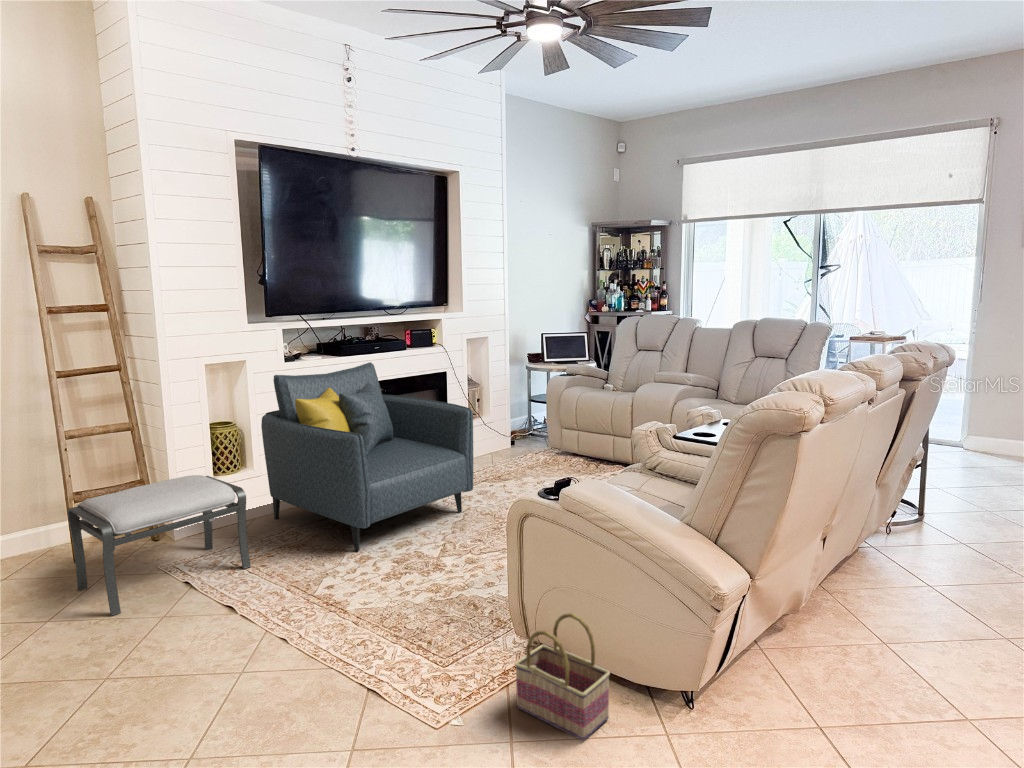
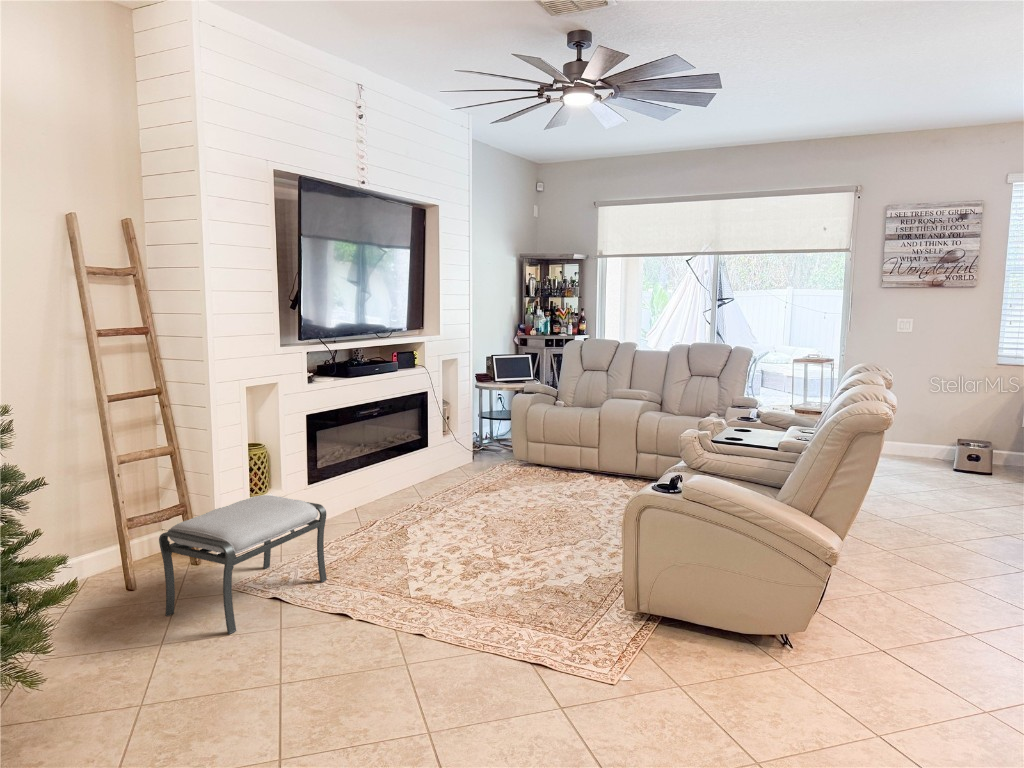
armchair: present [261,362,473,551] -> none [299,383,495,559]
basket: present [515,613,610,741] -> none [661,582,736,678]

